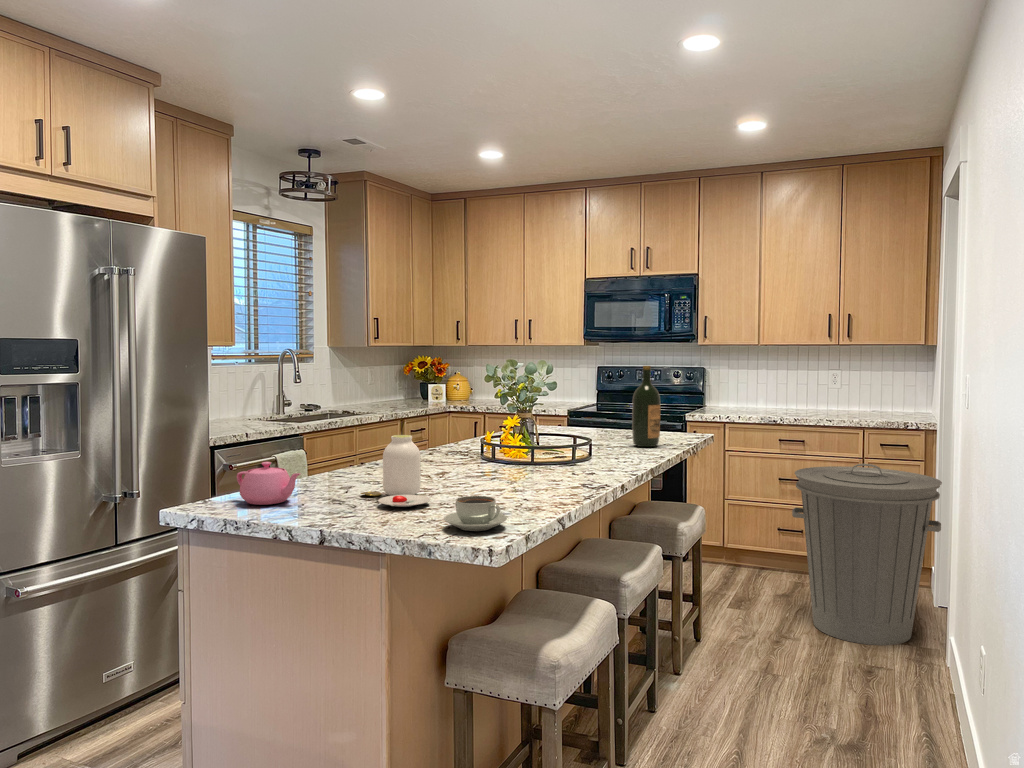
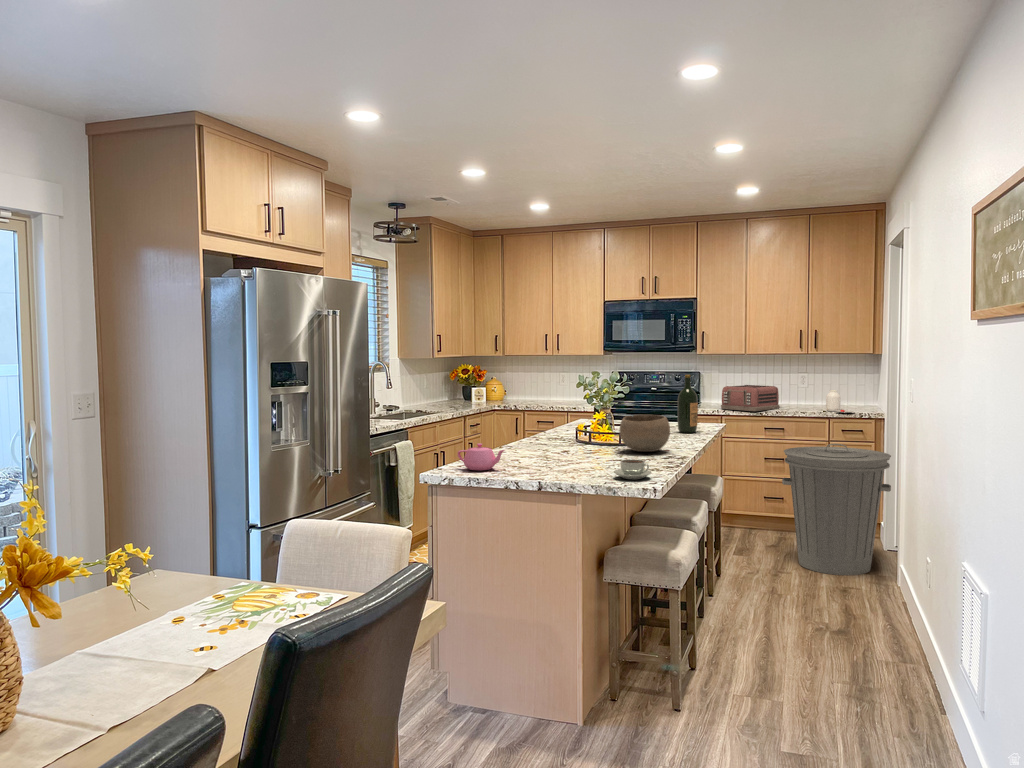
toaster: none [724,385,800,418] -> present [721,385,779,411]
bowl: none [516,421,590,477] -> present [619,415,670,452]
jar: present [361,435,430,507] -> present [826,390,854,413]

